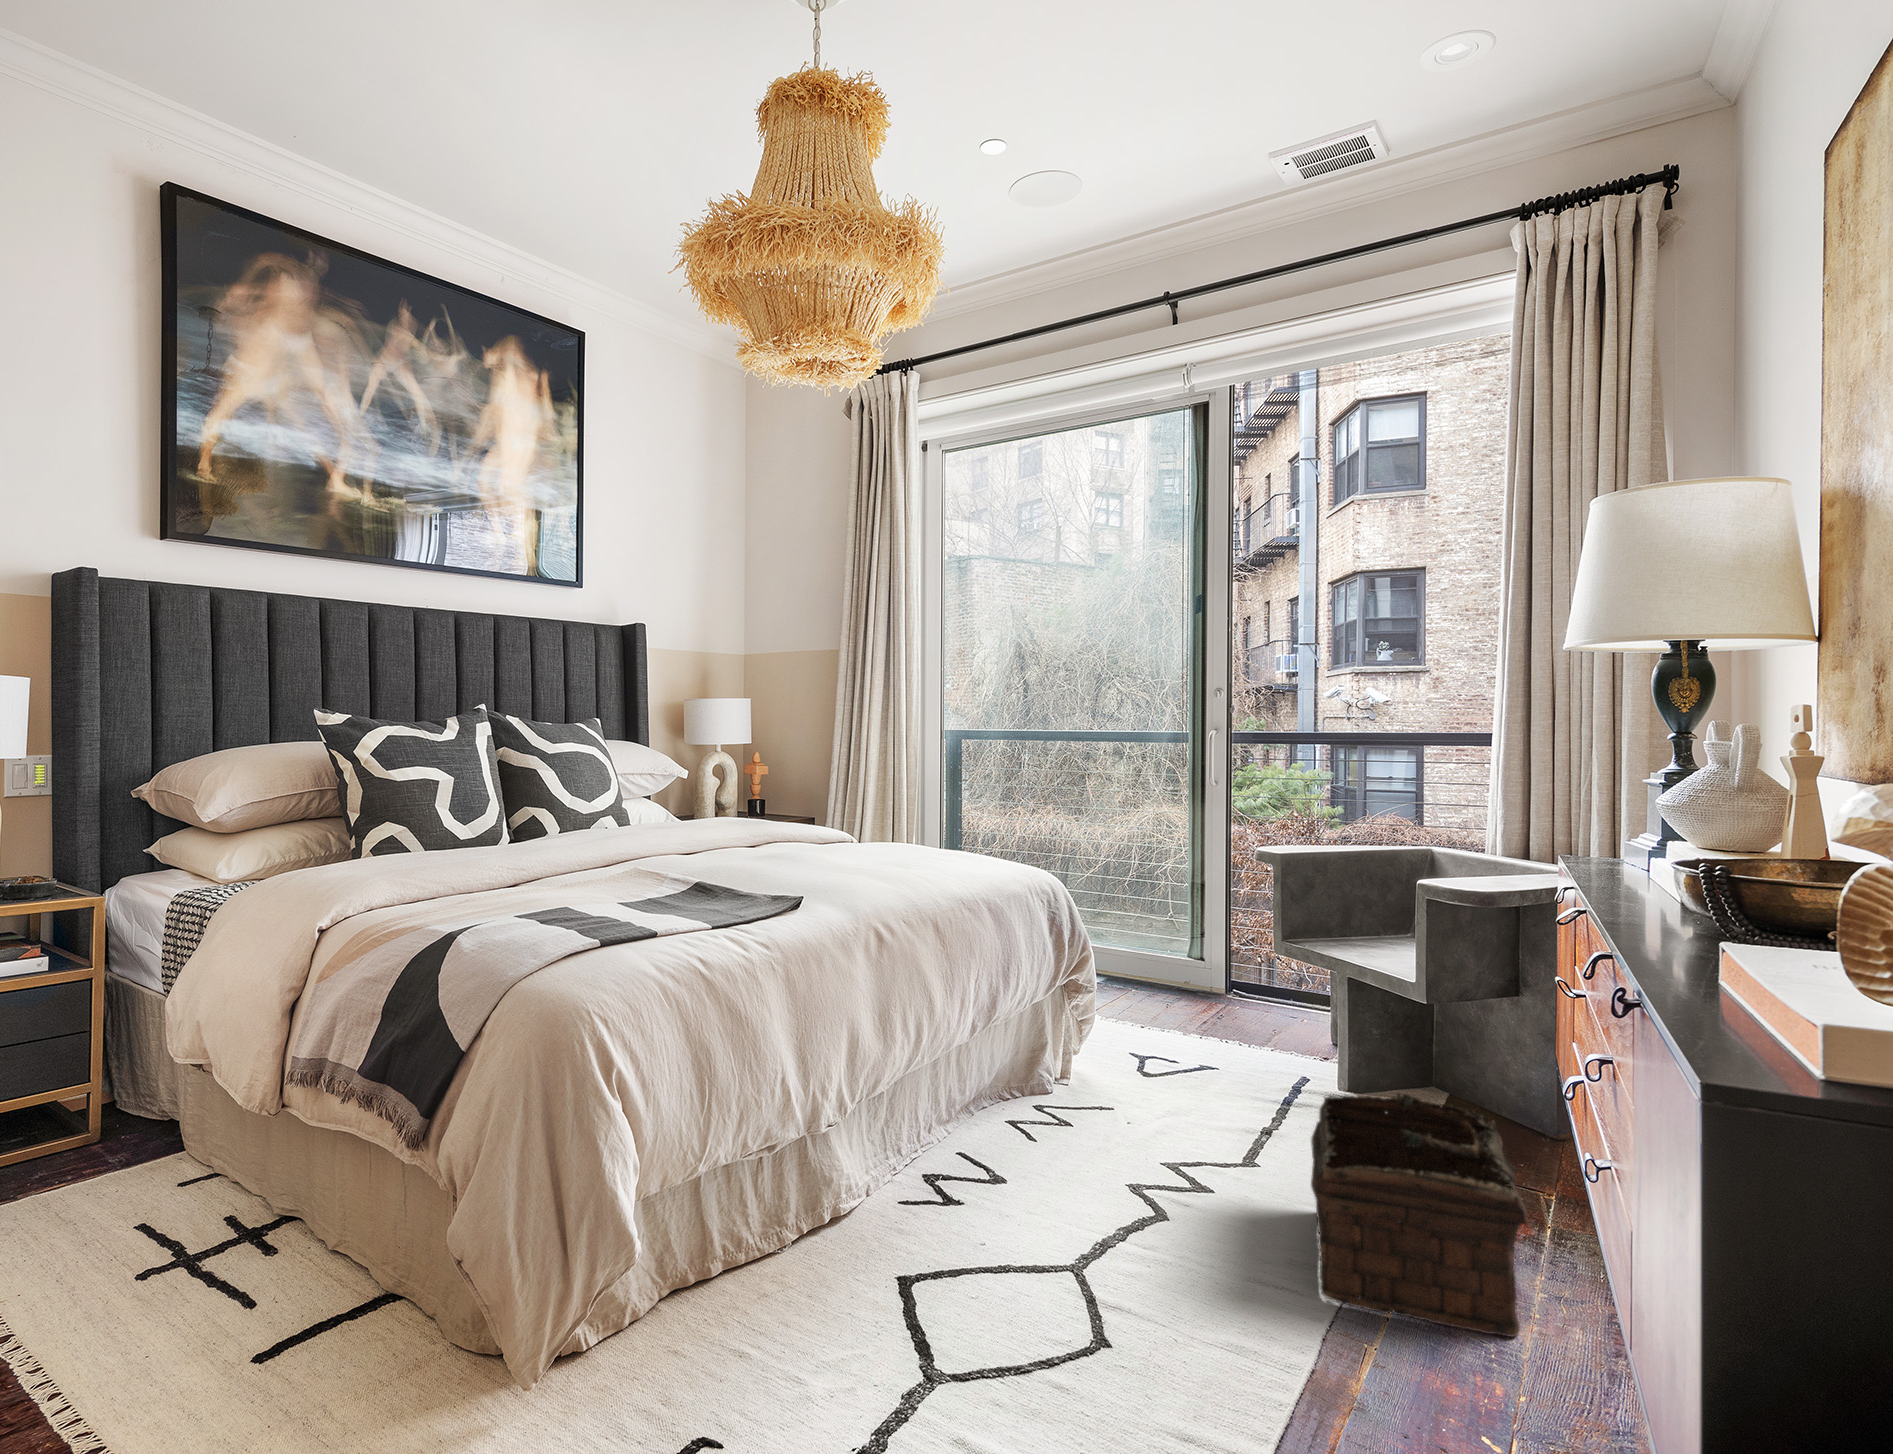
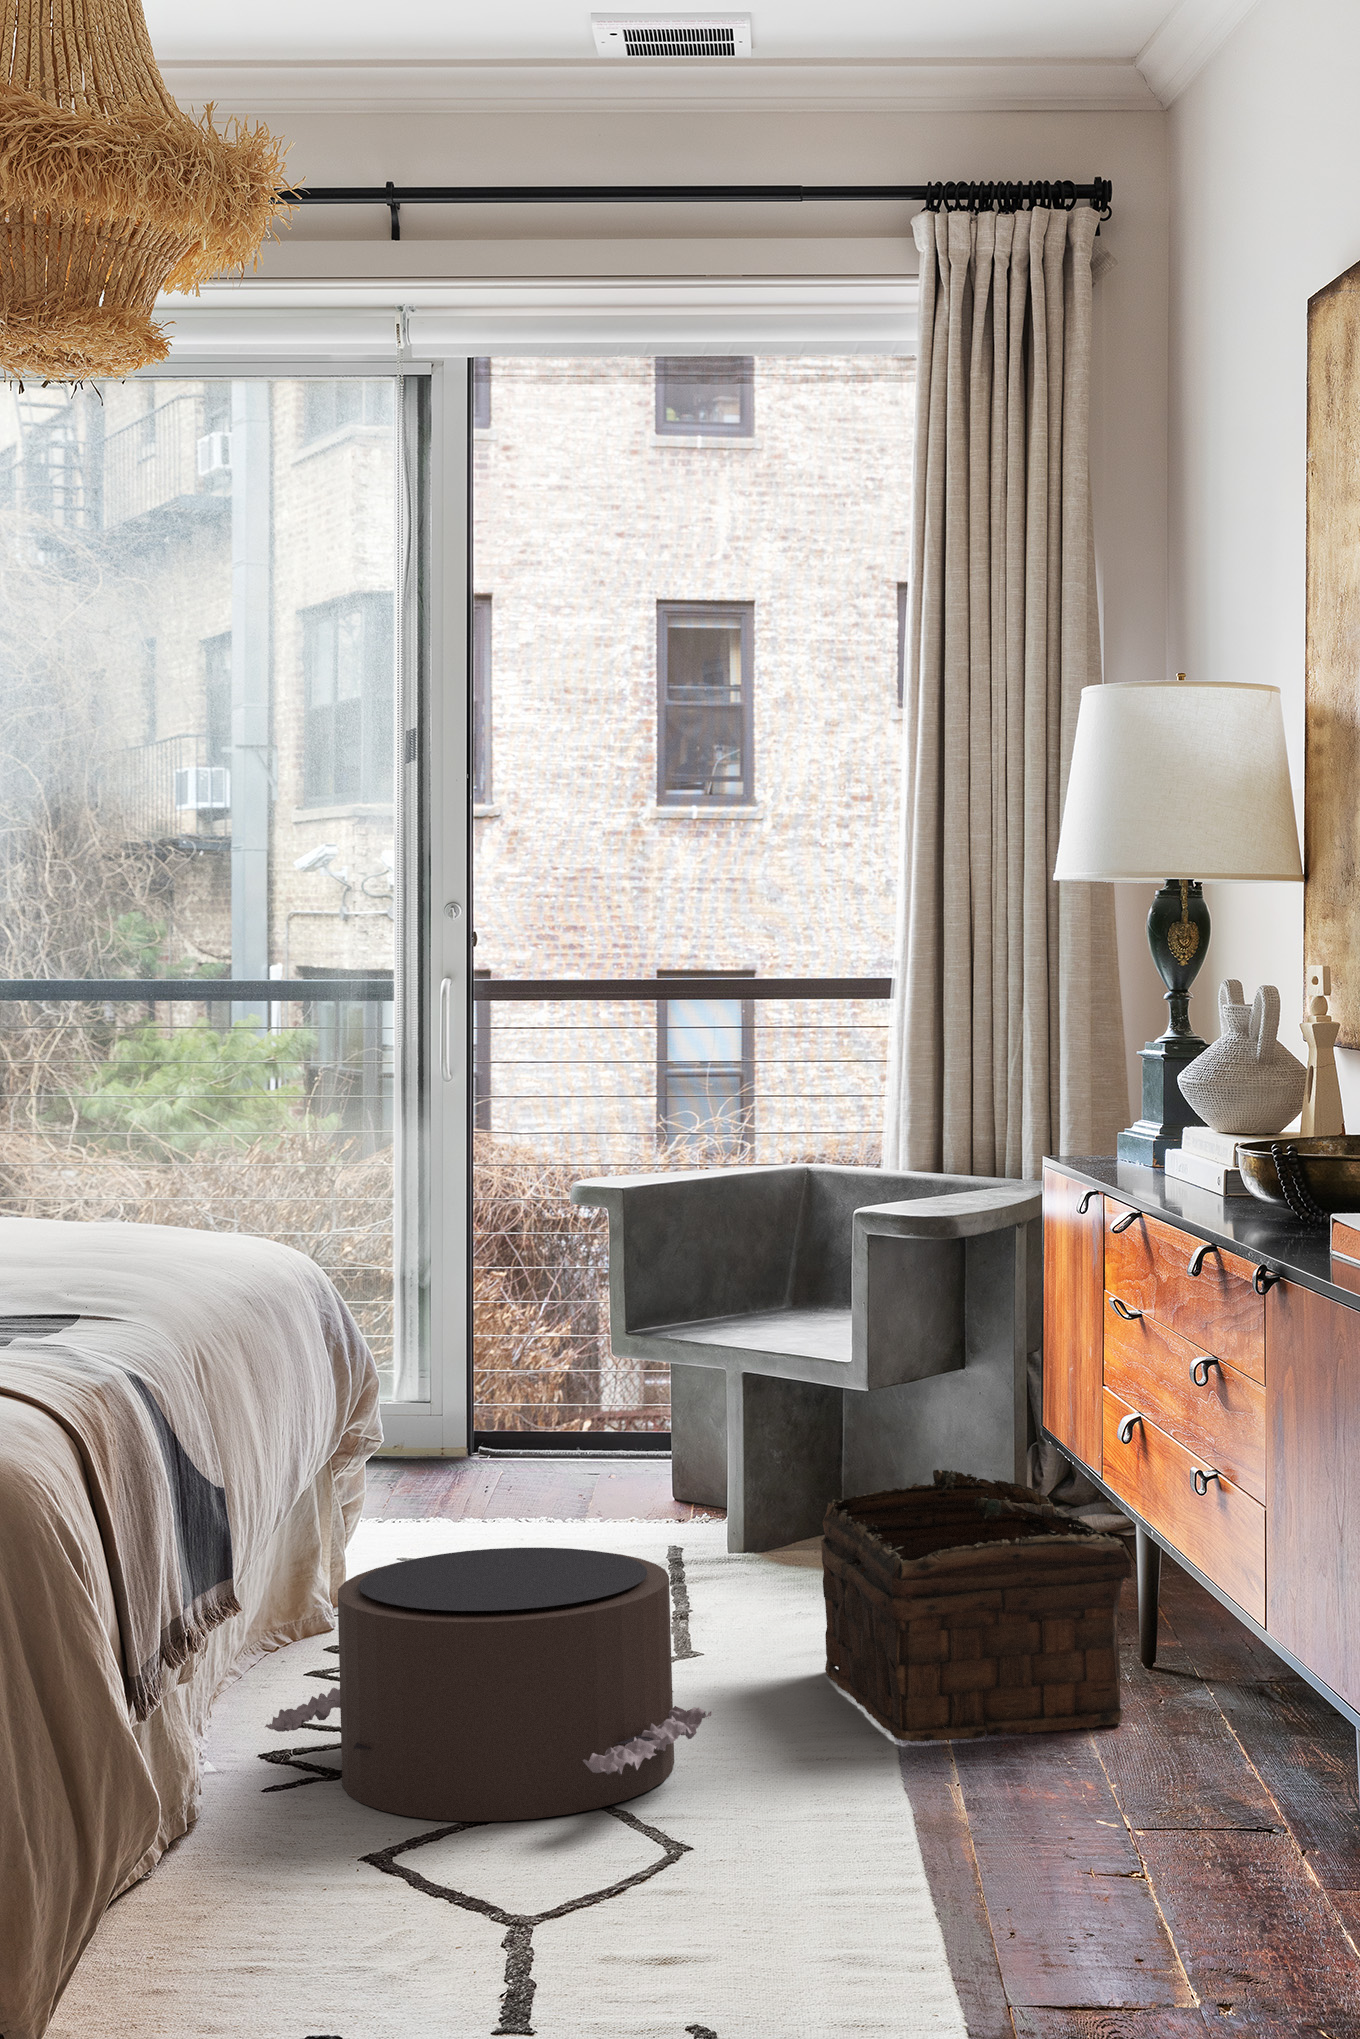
pouf: none [912,1082,1169,1287] -> present [265,1548,712,1821]

